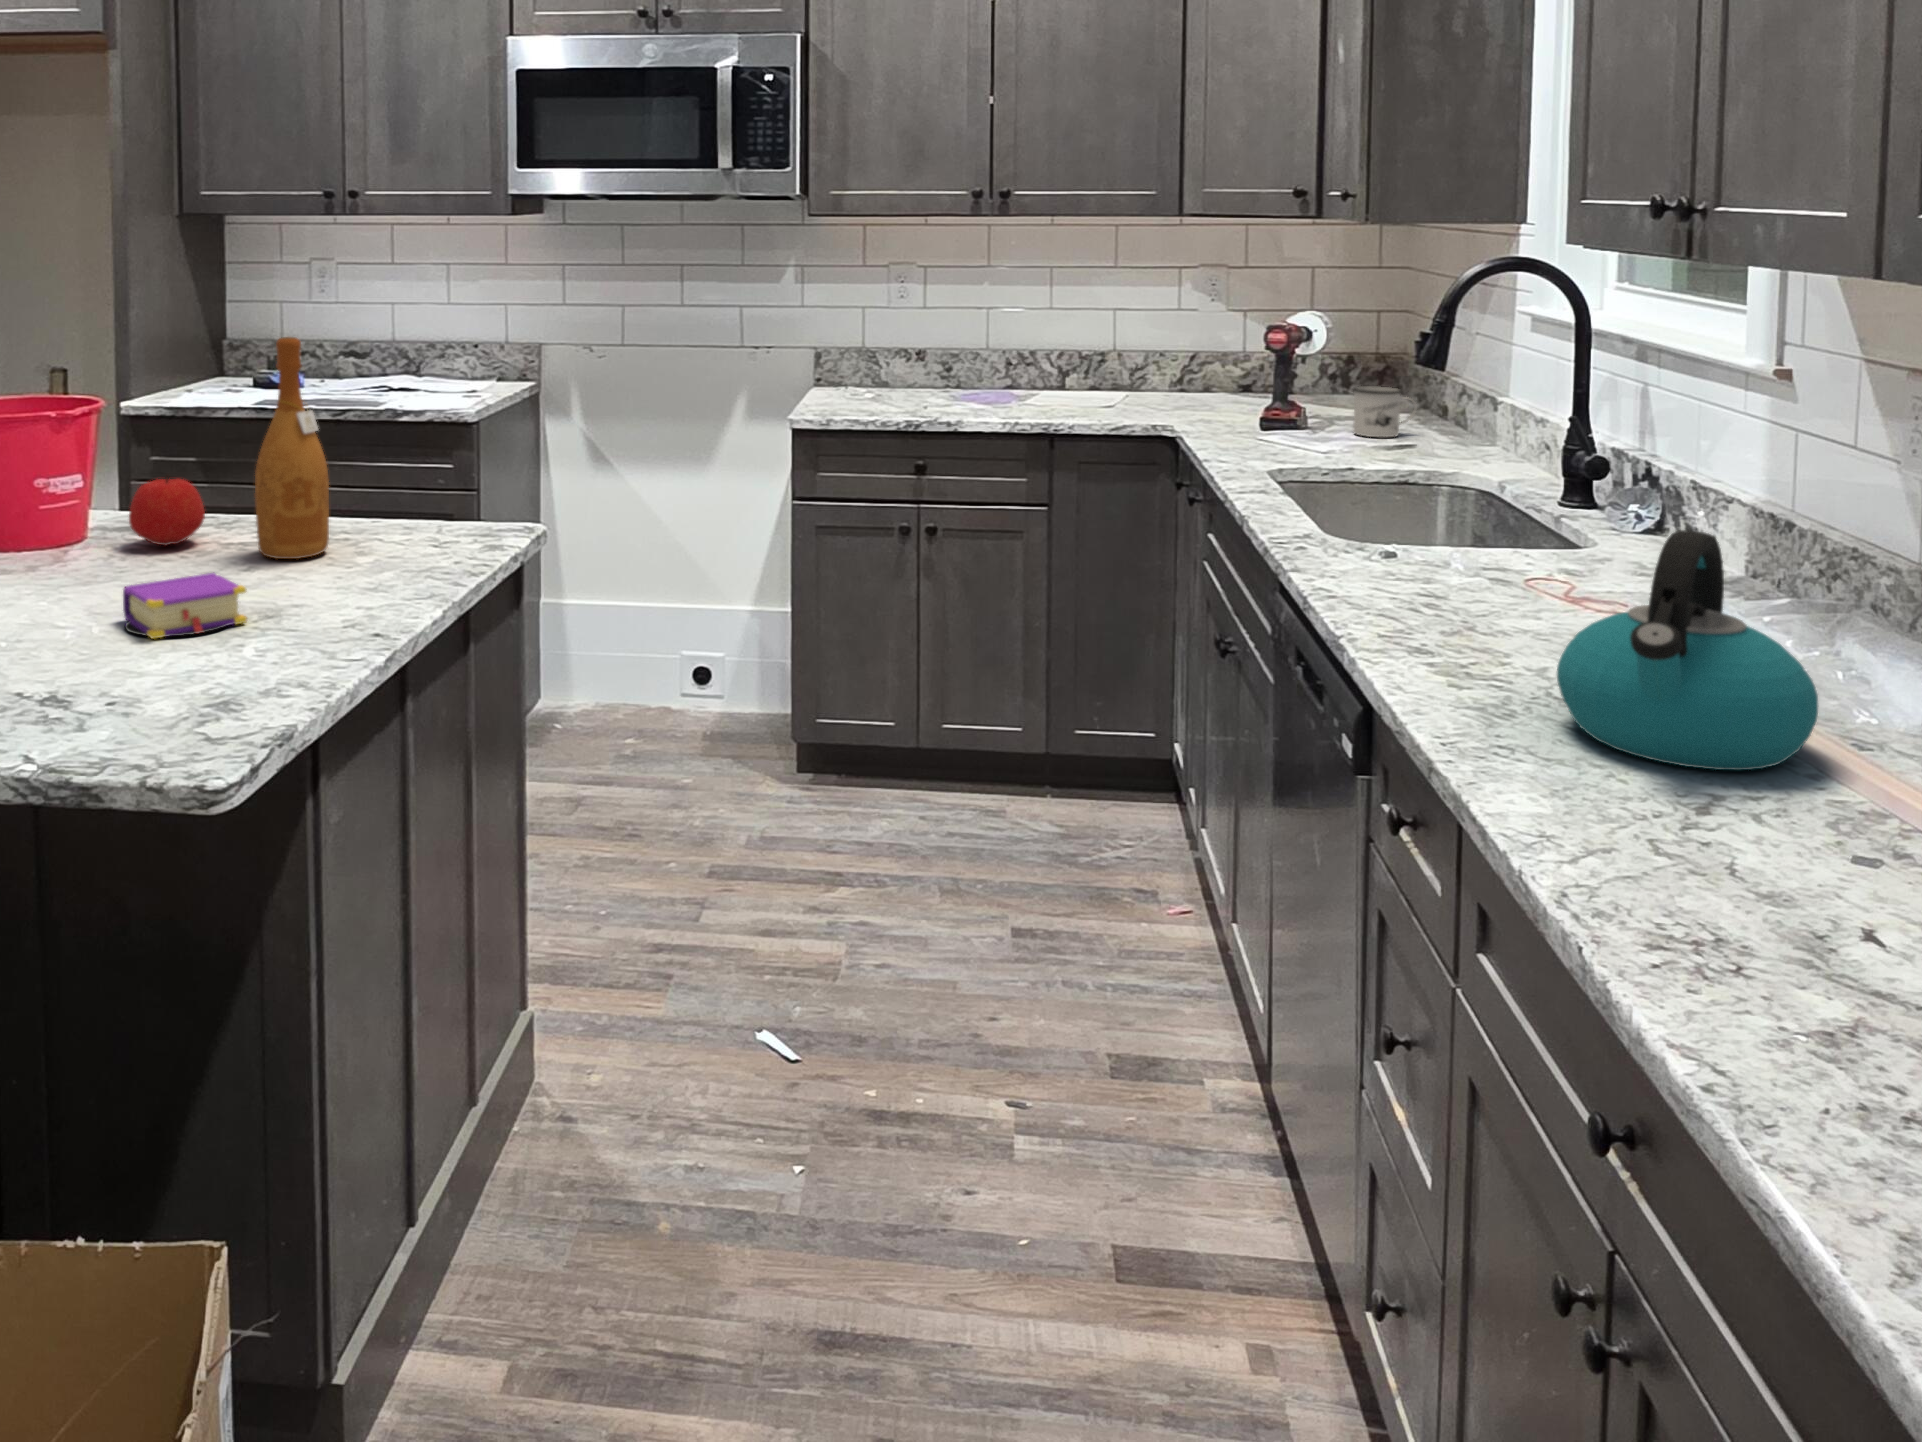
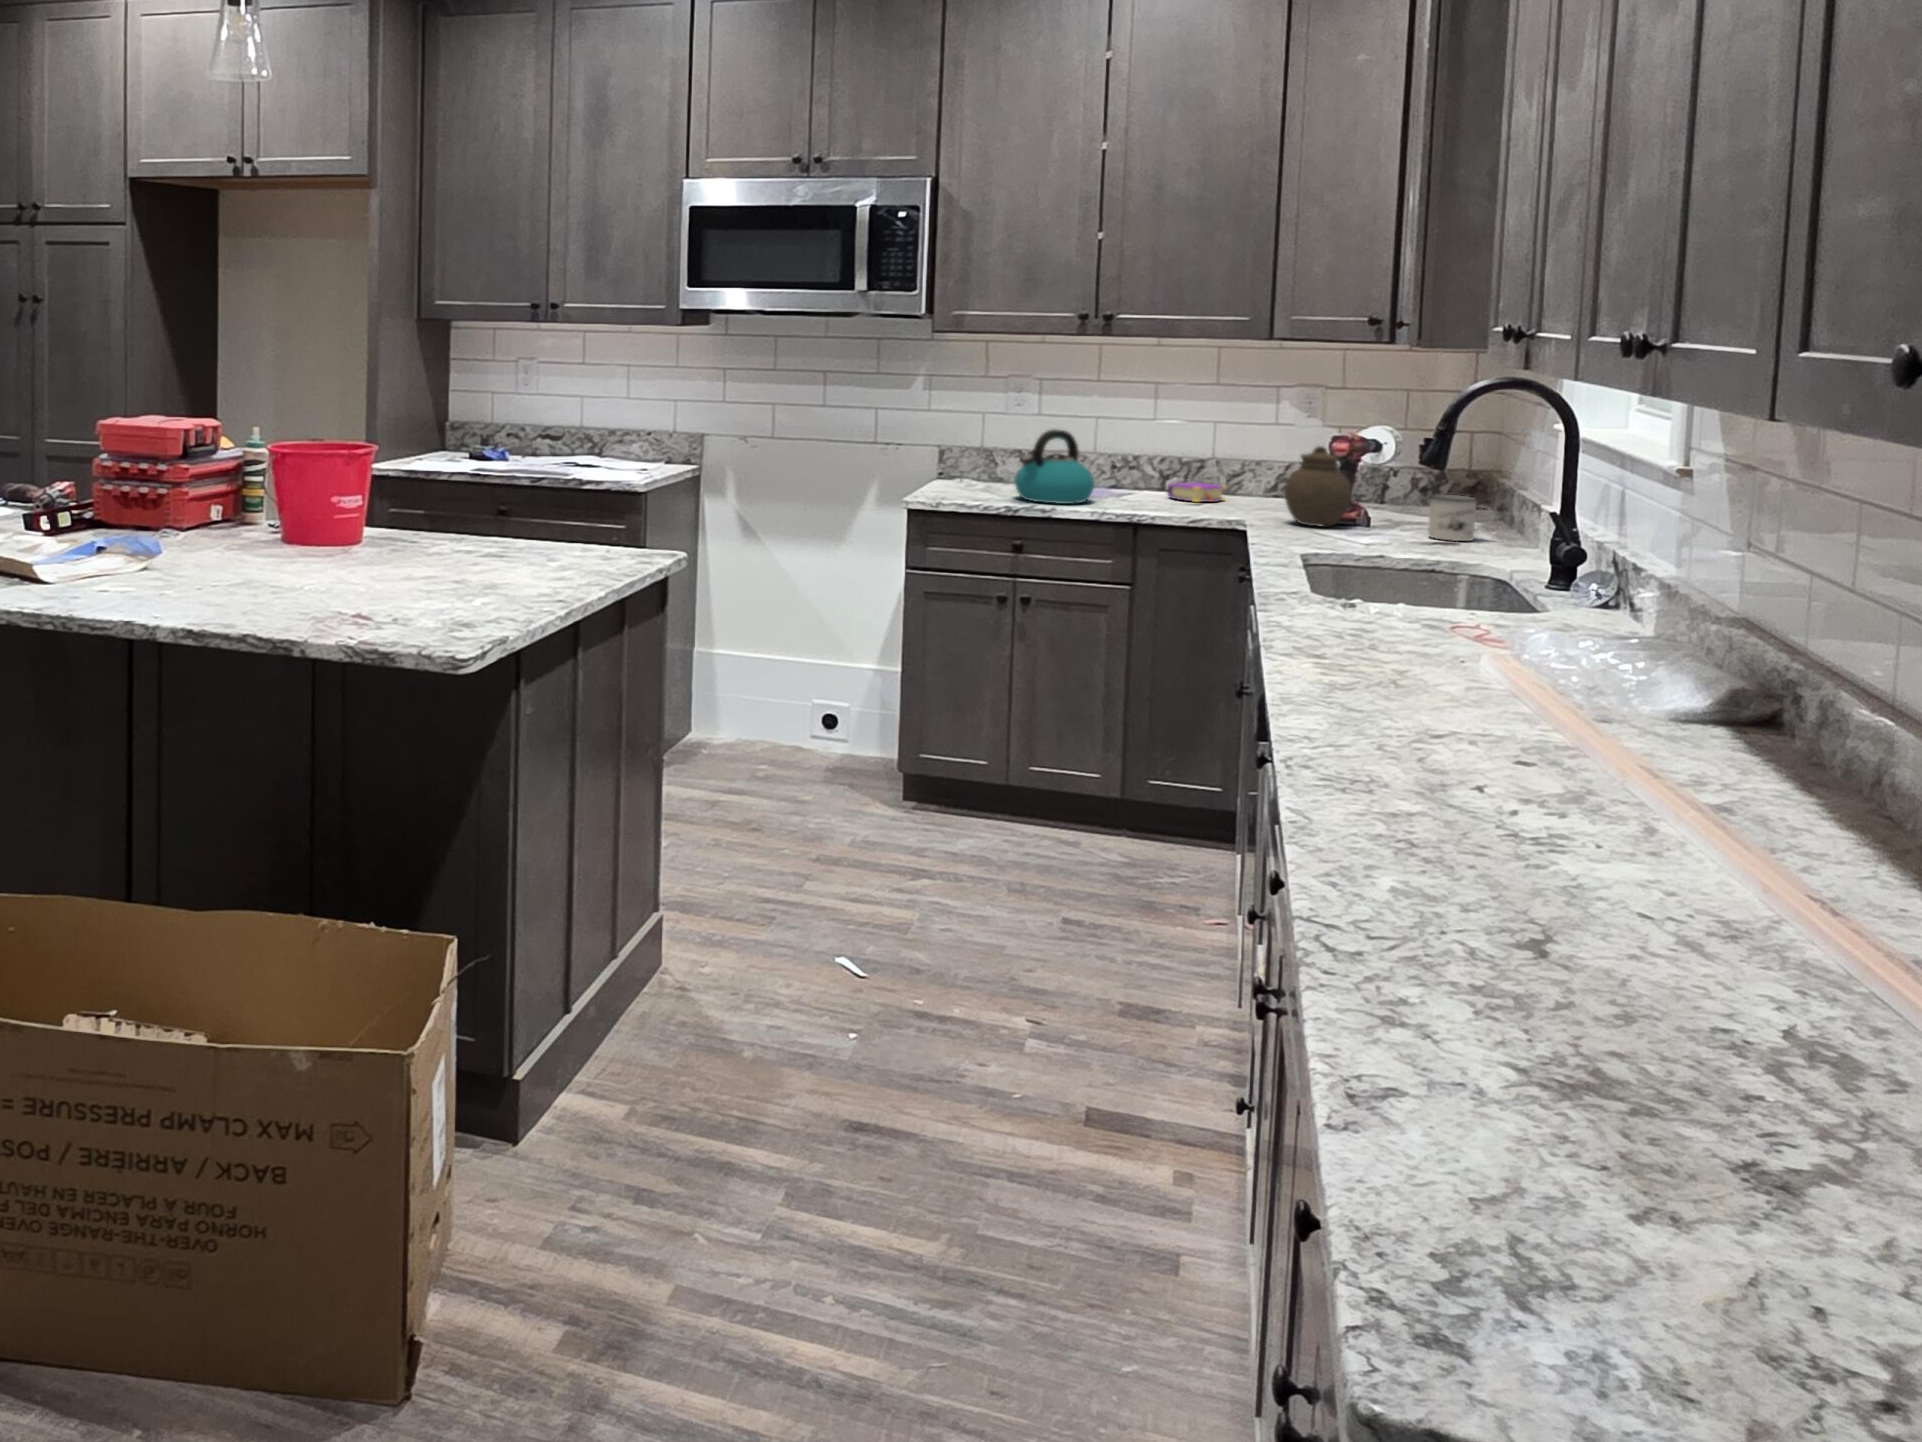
wine bottle: present [255,337,329,559] -> none [477,404,526,558]
jar: none [1204,338,1273,427] -> present [1284,446,1352,527]
apple: present [129,476,205,545] -> none [391,497,441,546]
kettle: present [1557,530,1818,770] -> present [1015,429,1095,504]
book: present [123,573,247,639] -> present [1167,483,1225,502]

